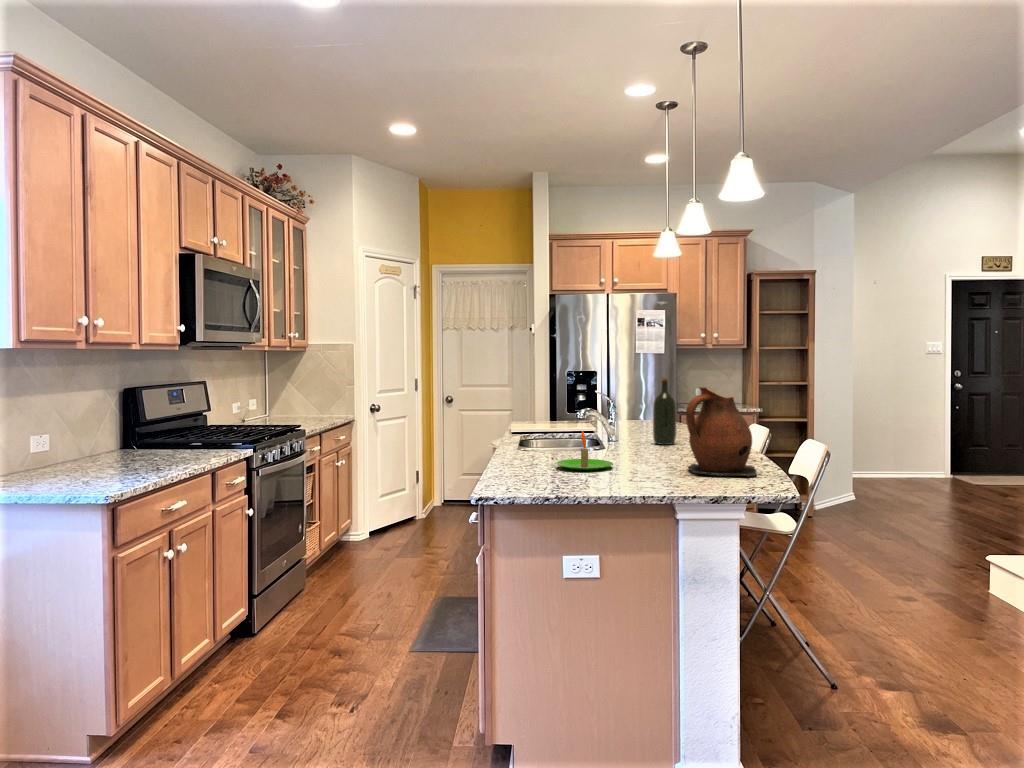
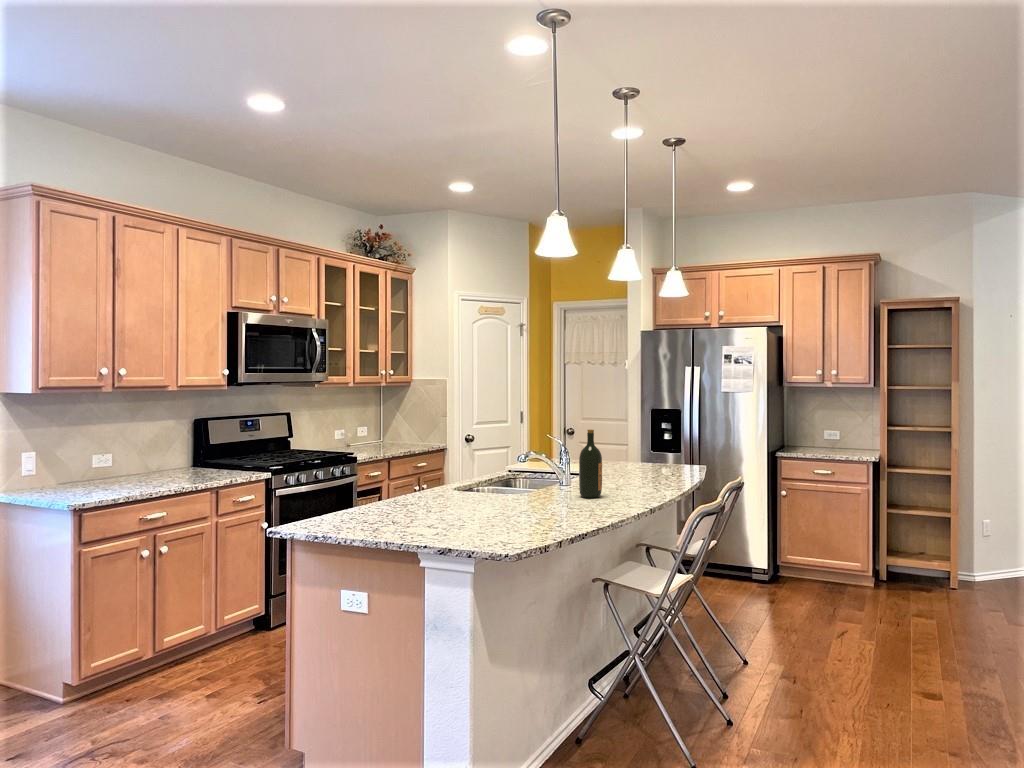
ceramic pitcher: present [686,387,757,477] -> none [473,448,552,540]
candle: present [556,431,613,471] -> none [402,480,454,517]

